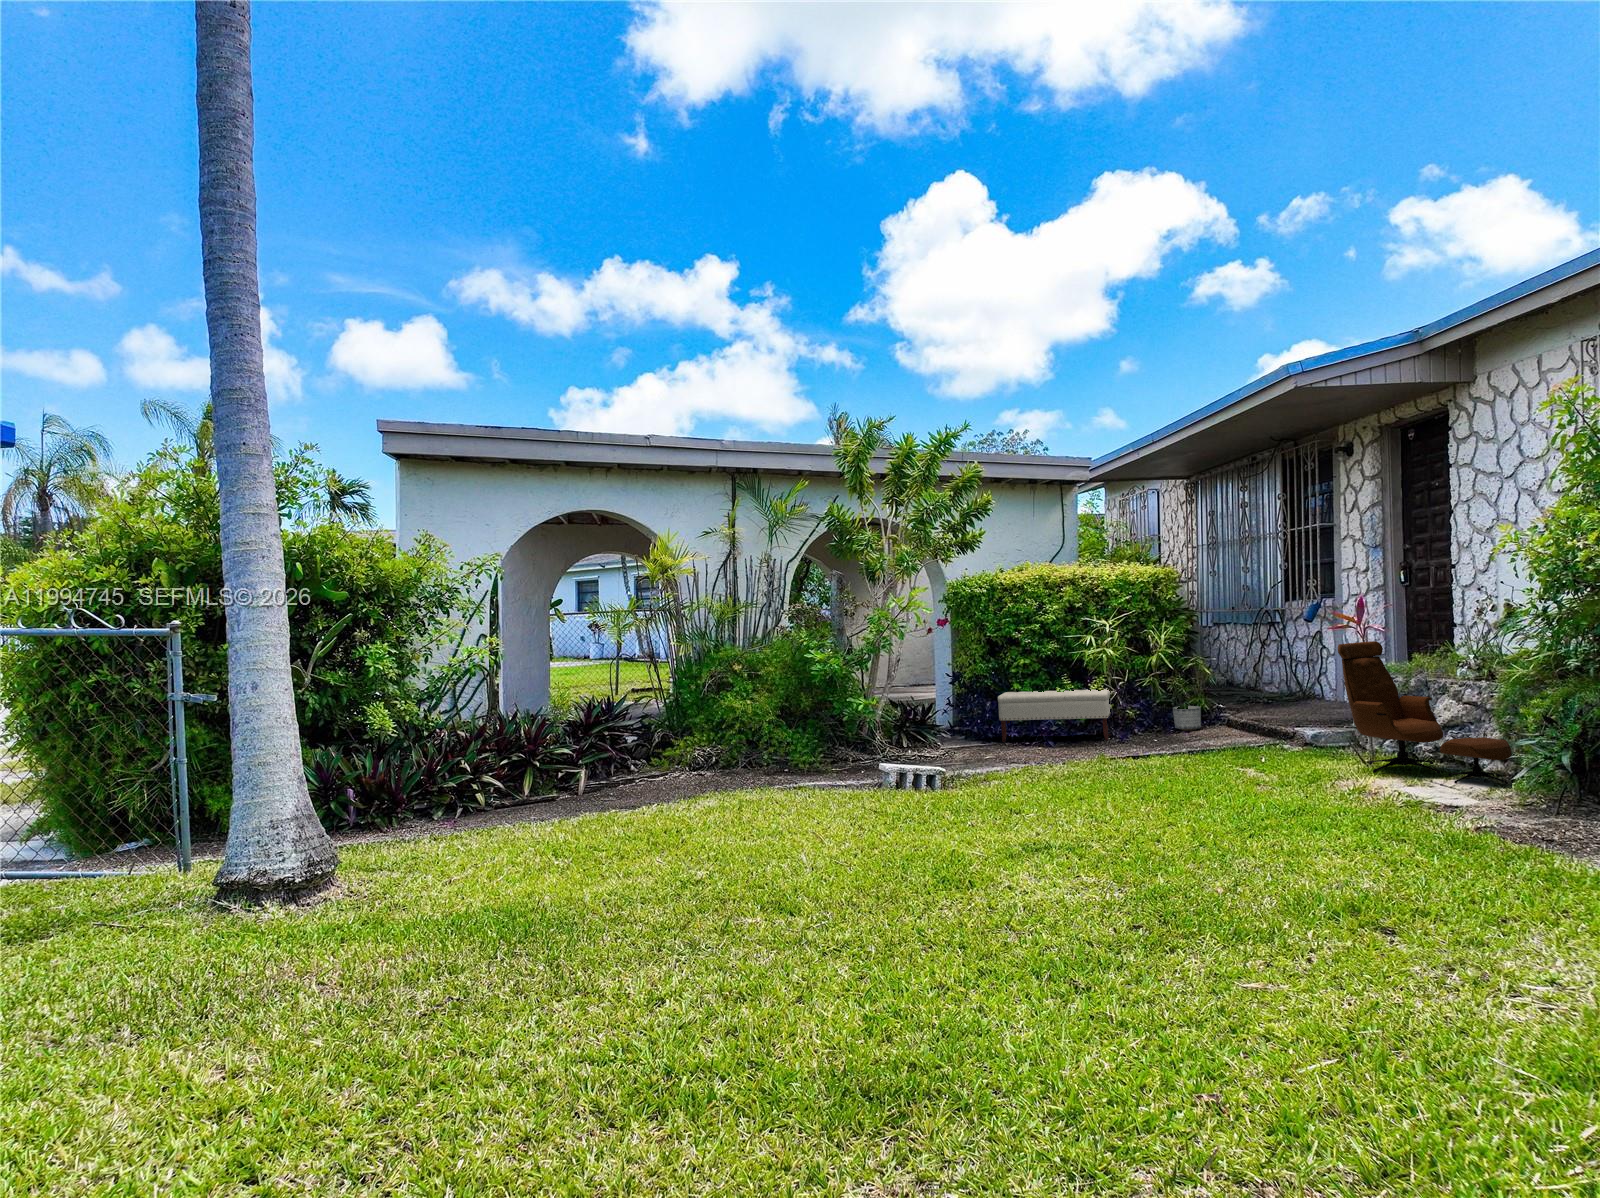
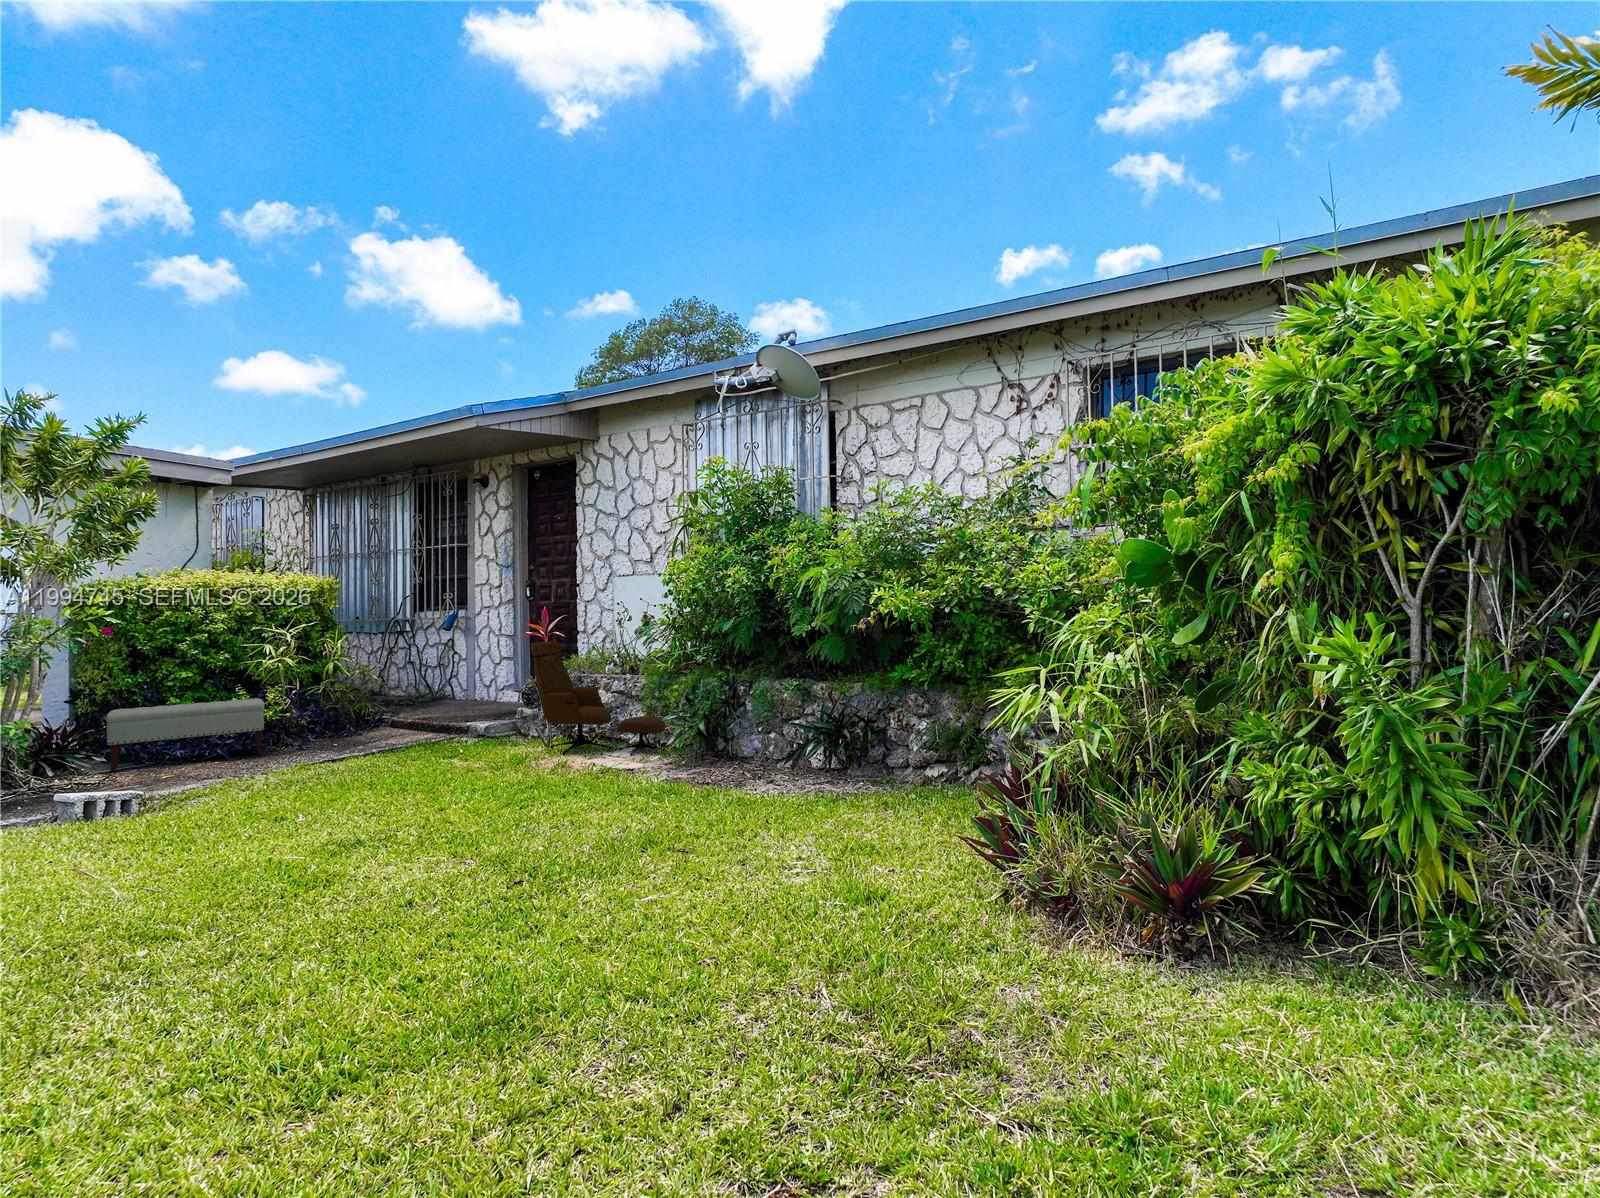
planter: present [1173,706,1201,731] -> none [329,711,360,737]

